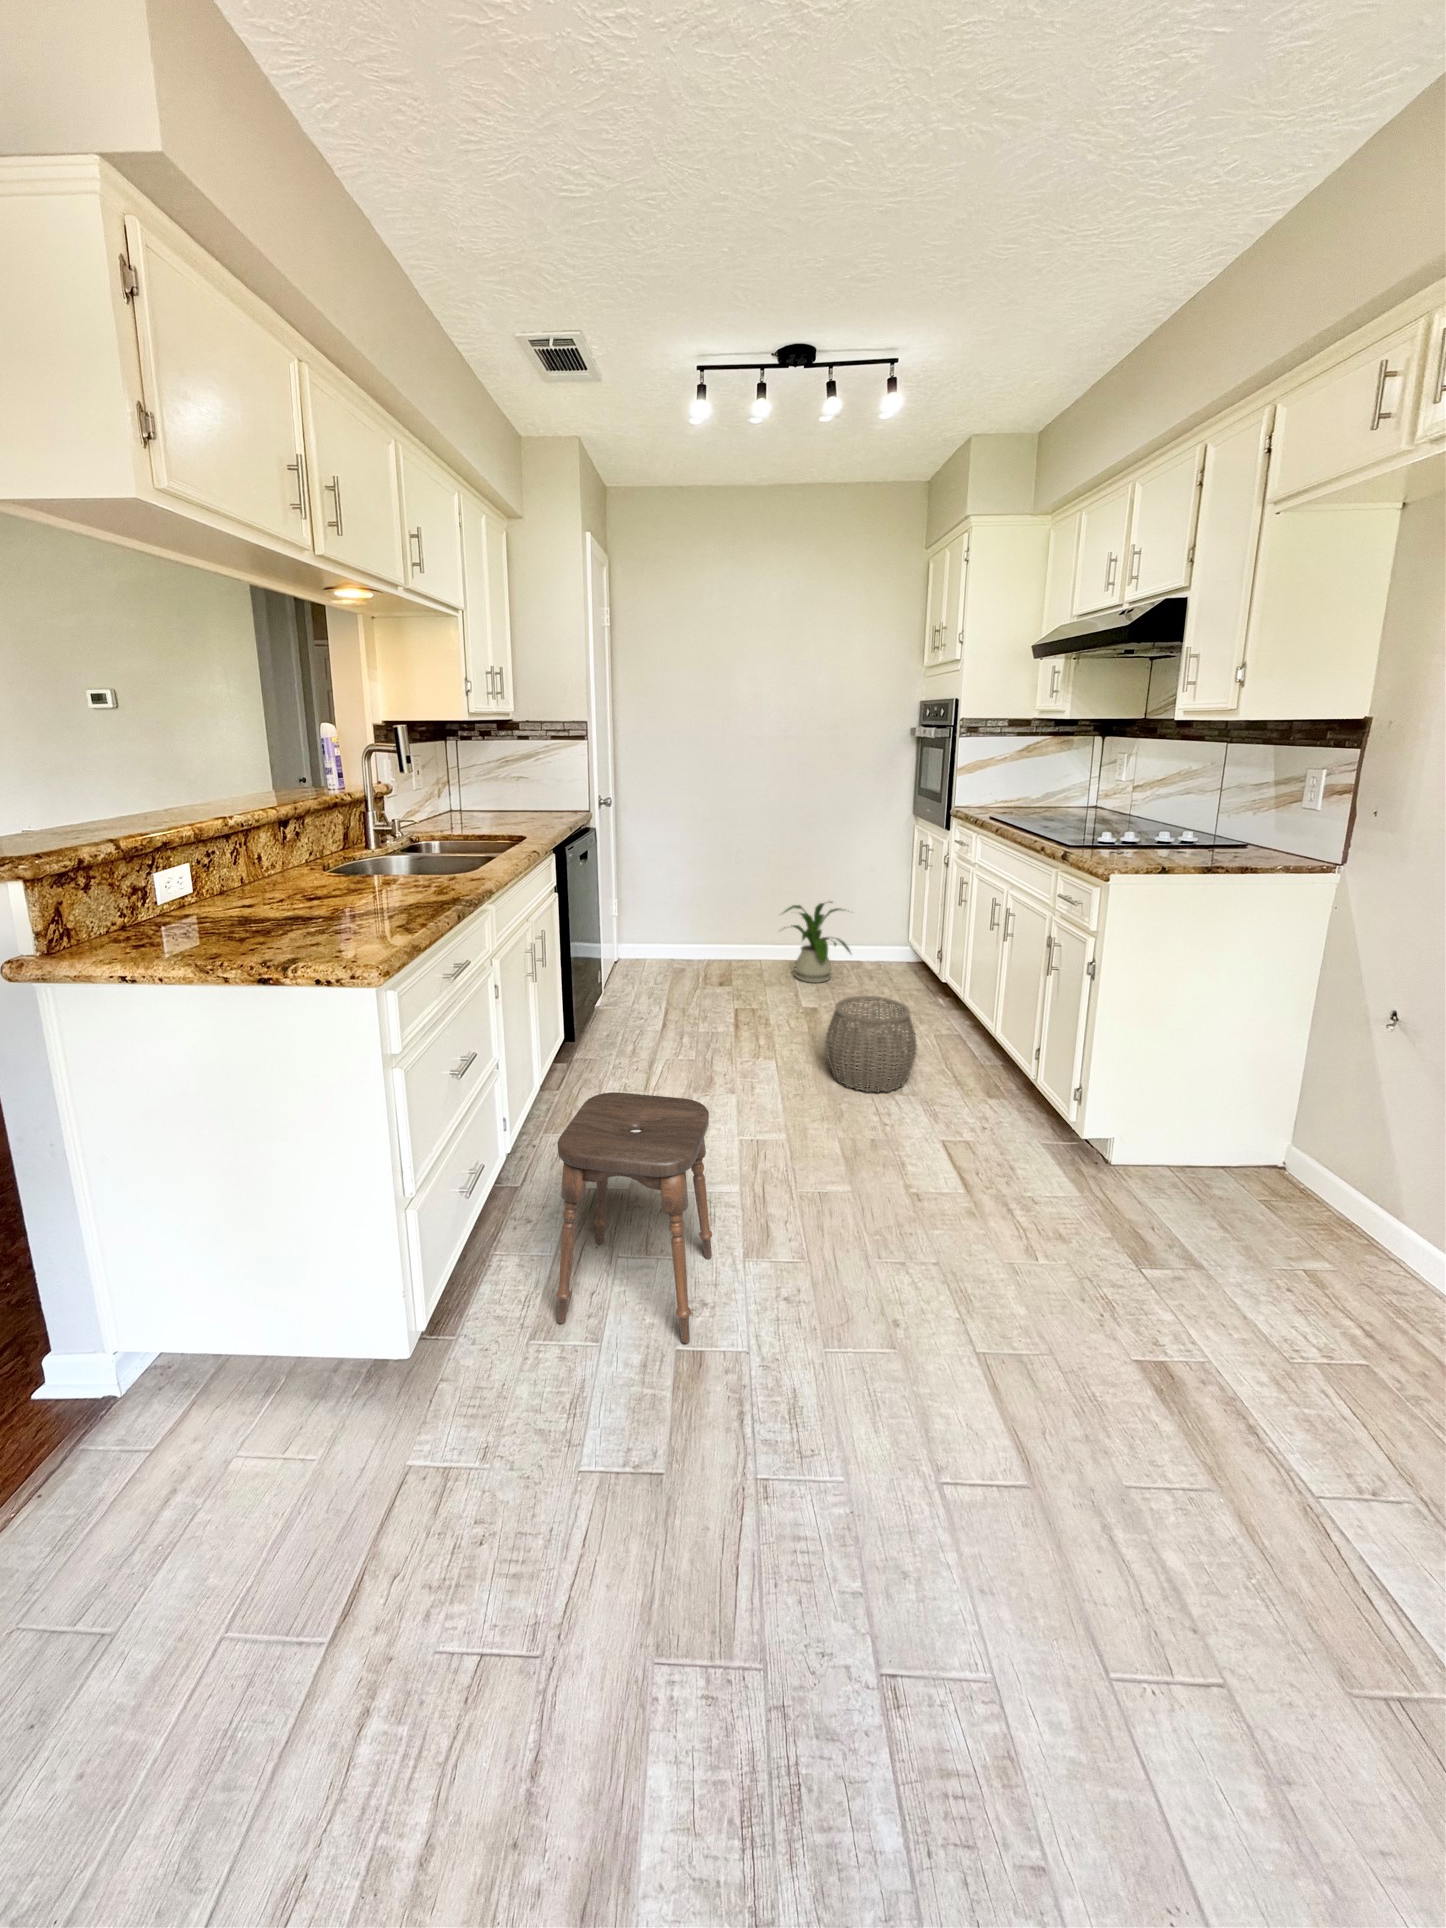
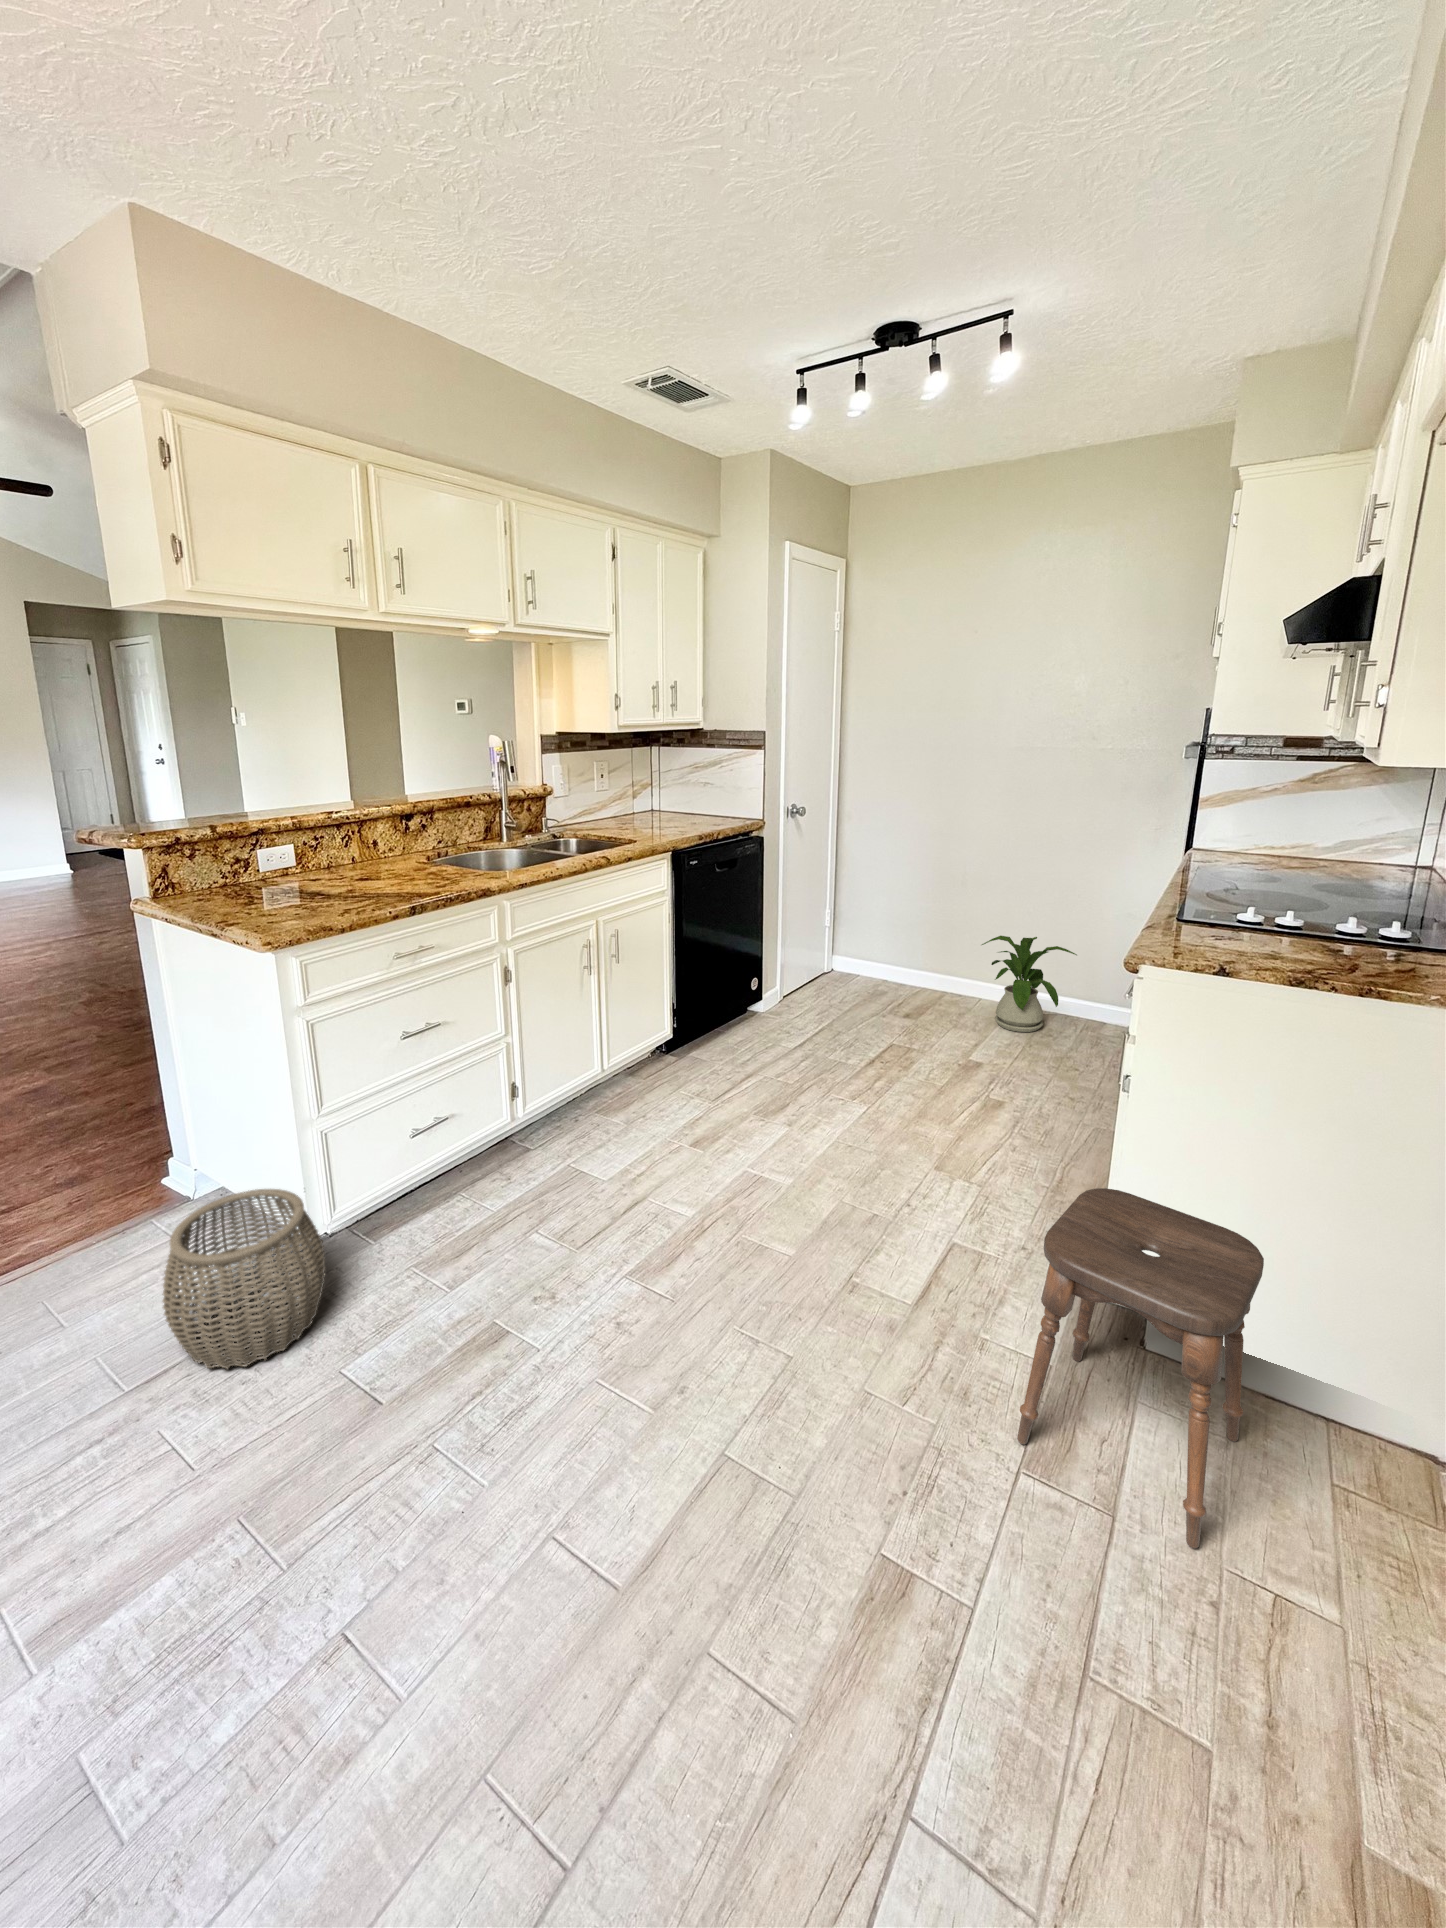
woven basket: present [825,996,917,1092] -> present [163,1189,325,1369]
stool: present [556,1092,712,1343] -> present [1017,1188,1264,1548]

